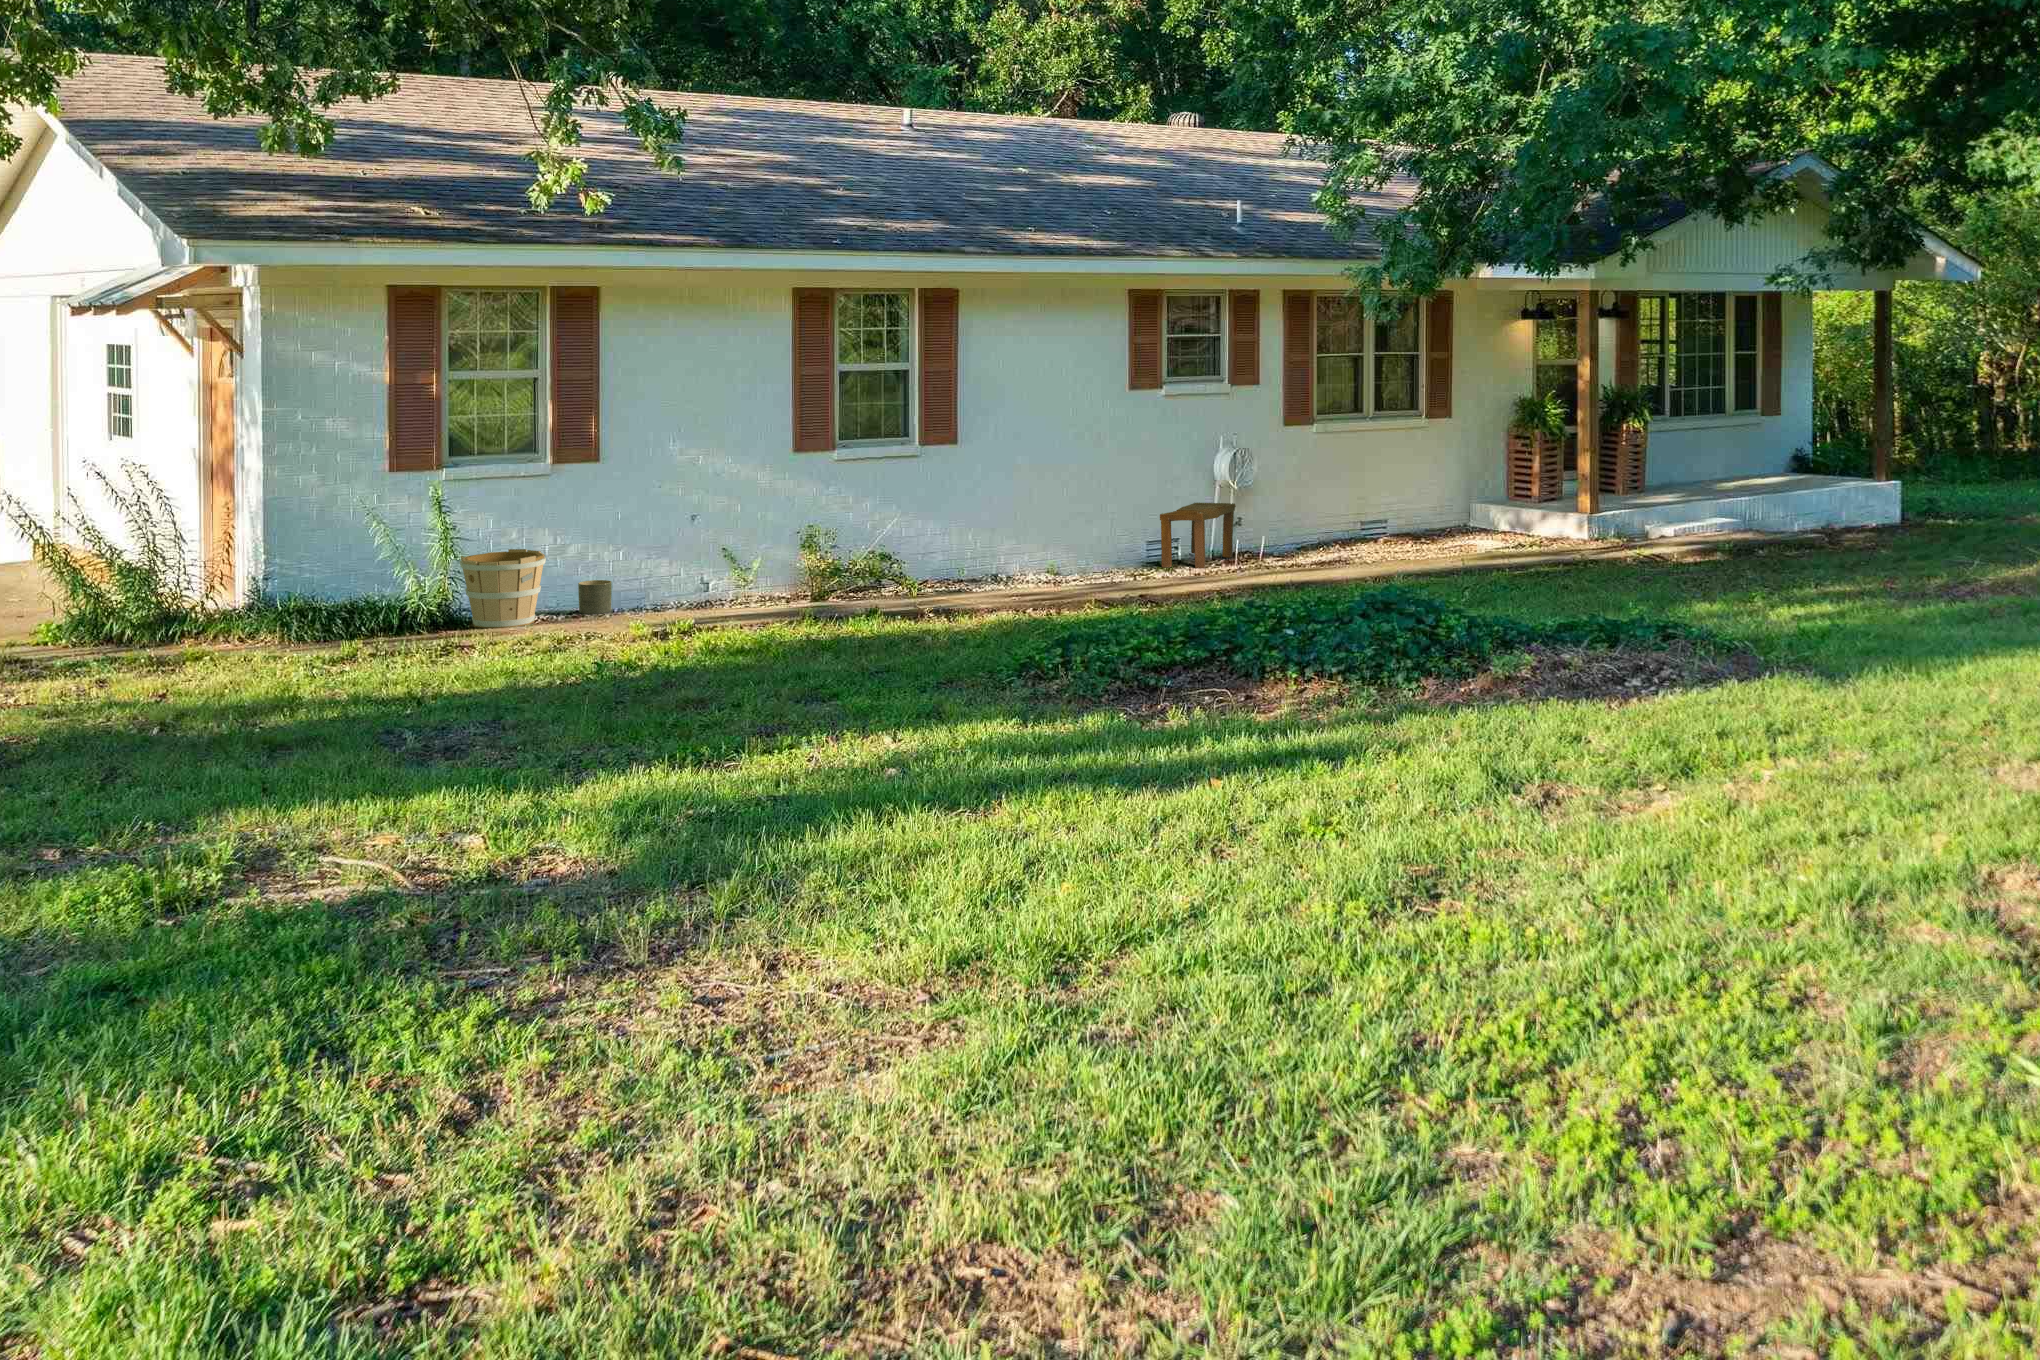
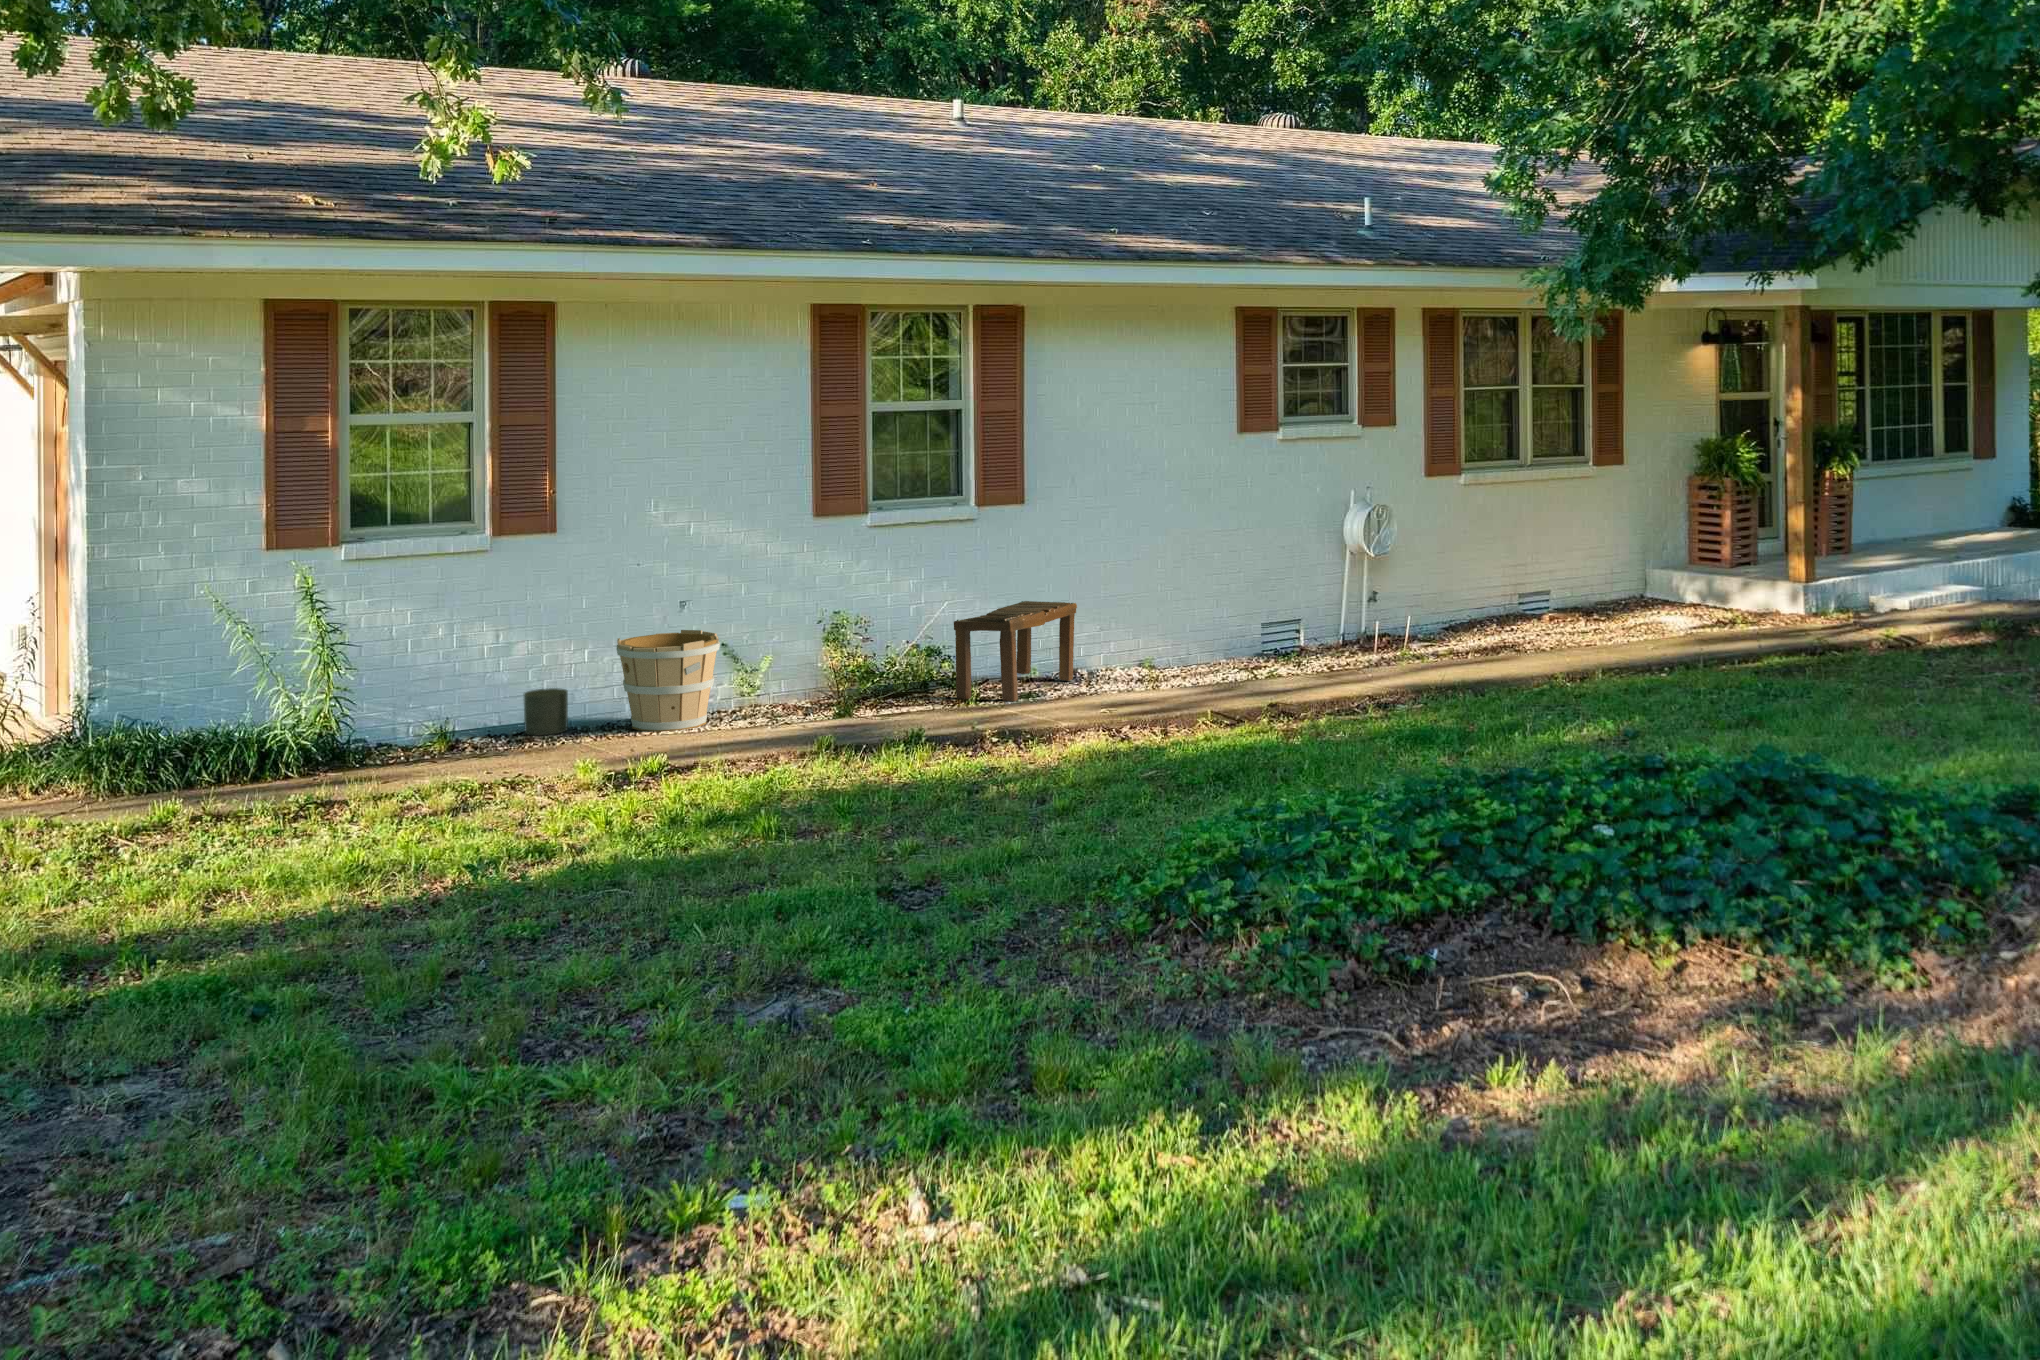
bench: present [1160,503,1236,569] -> present [954,601,1077,701]
wooden bucket: present [460,549,546,628] -> present [617,630,720,732]

